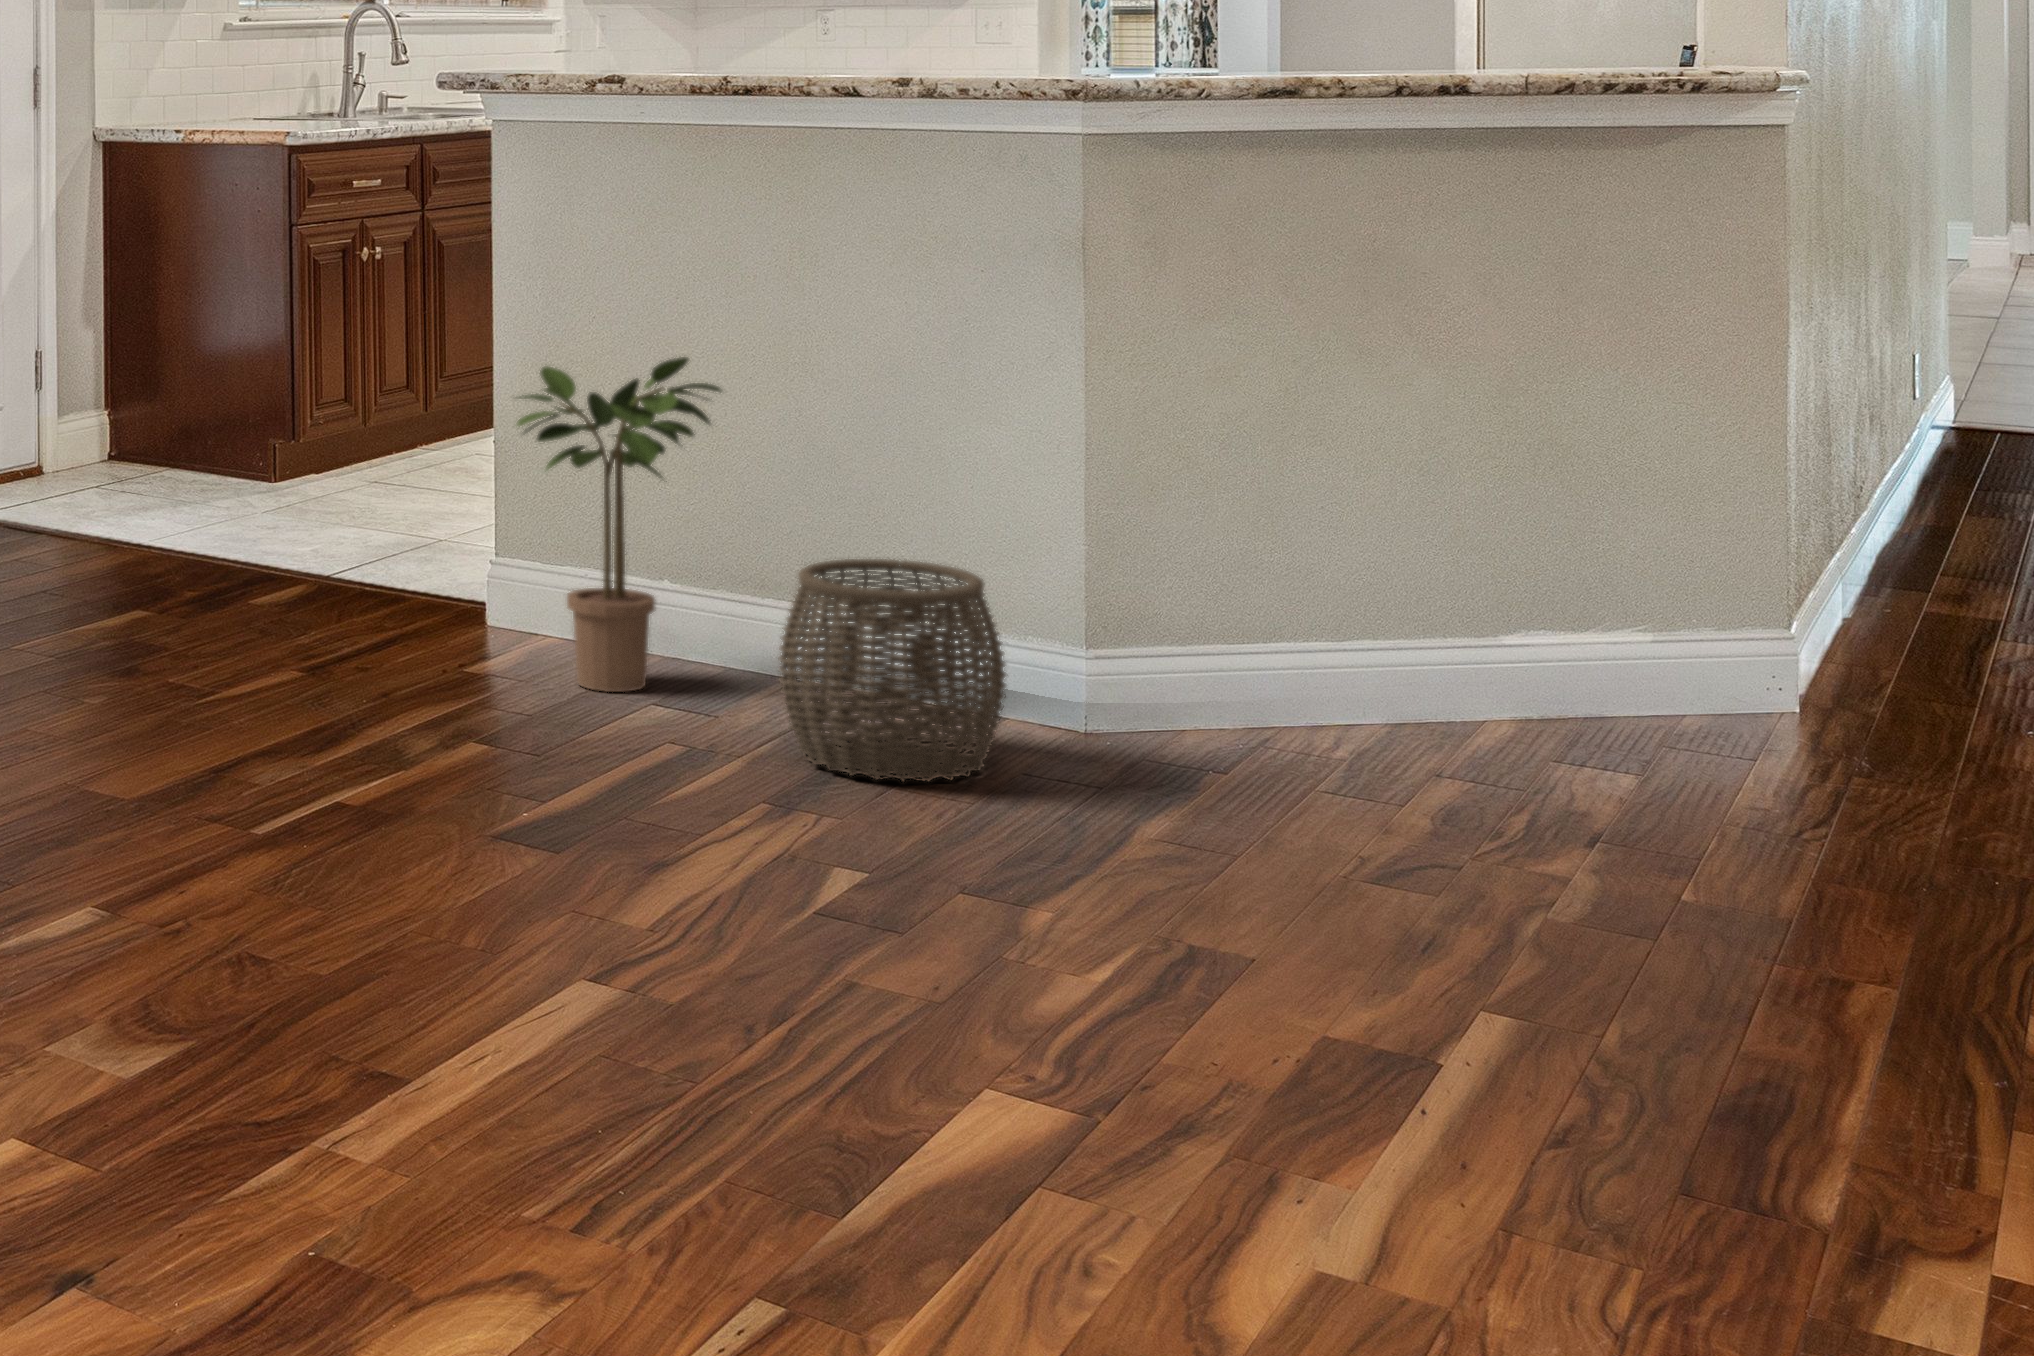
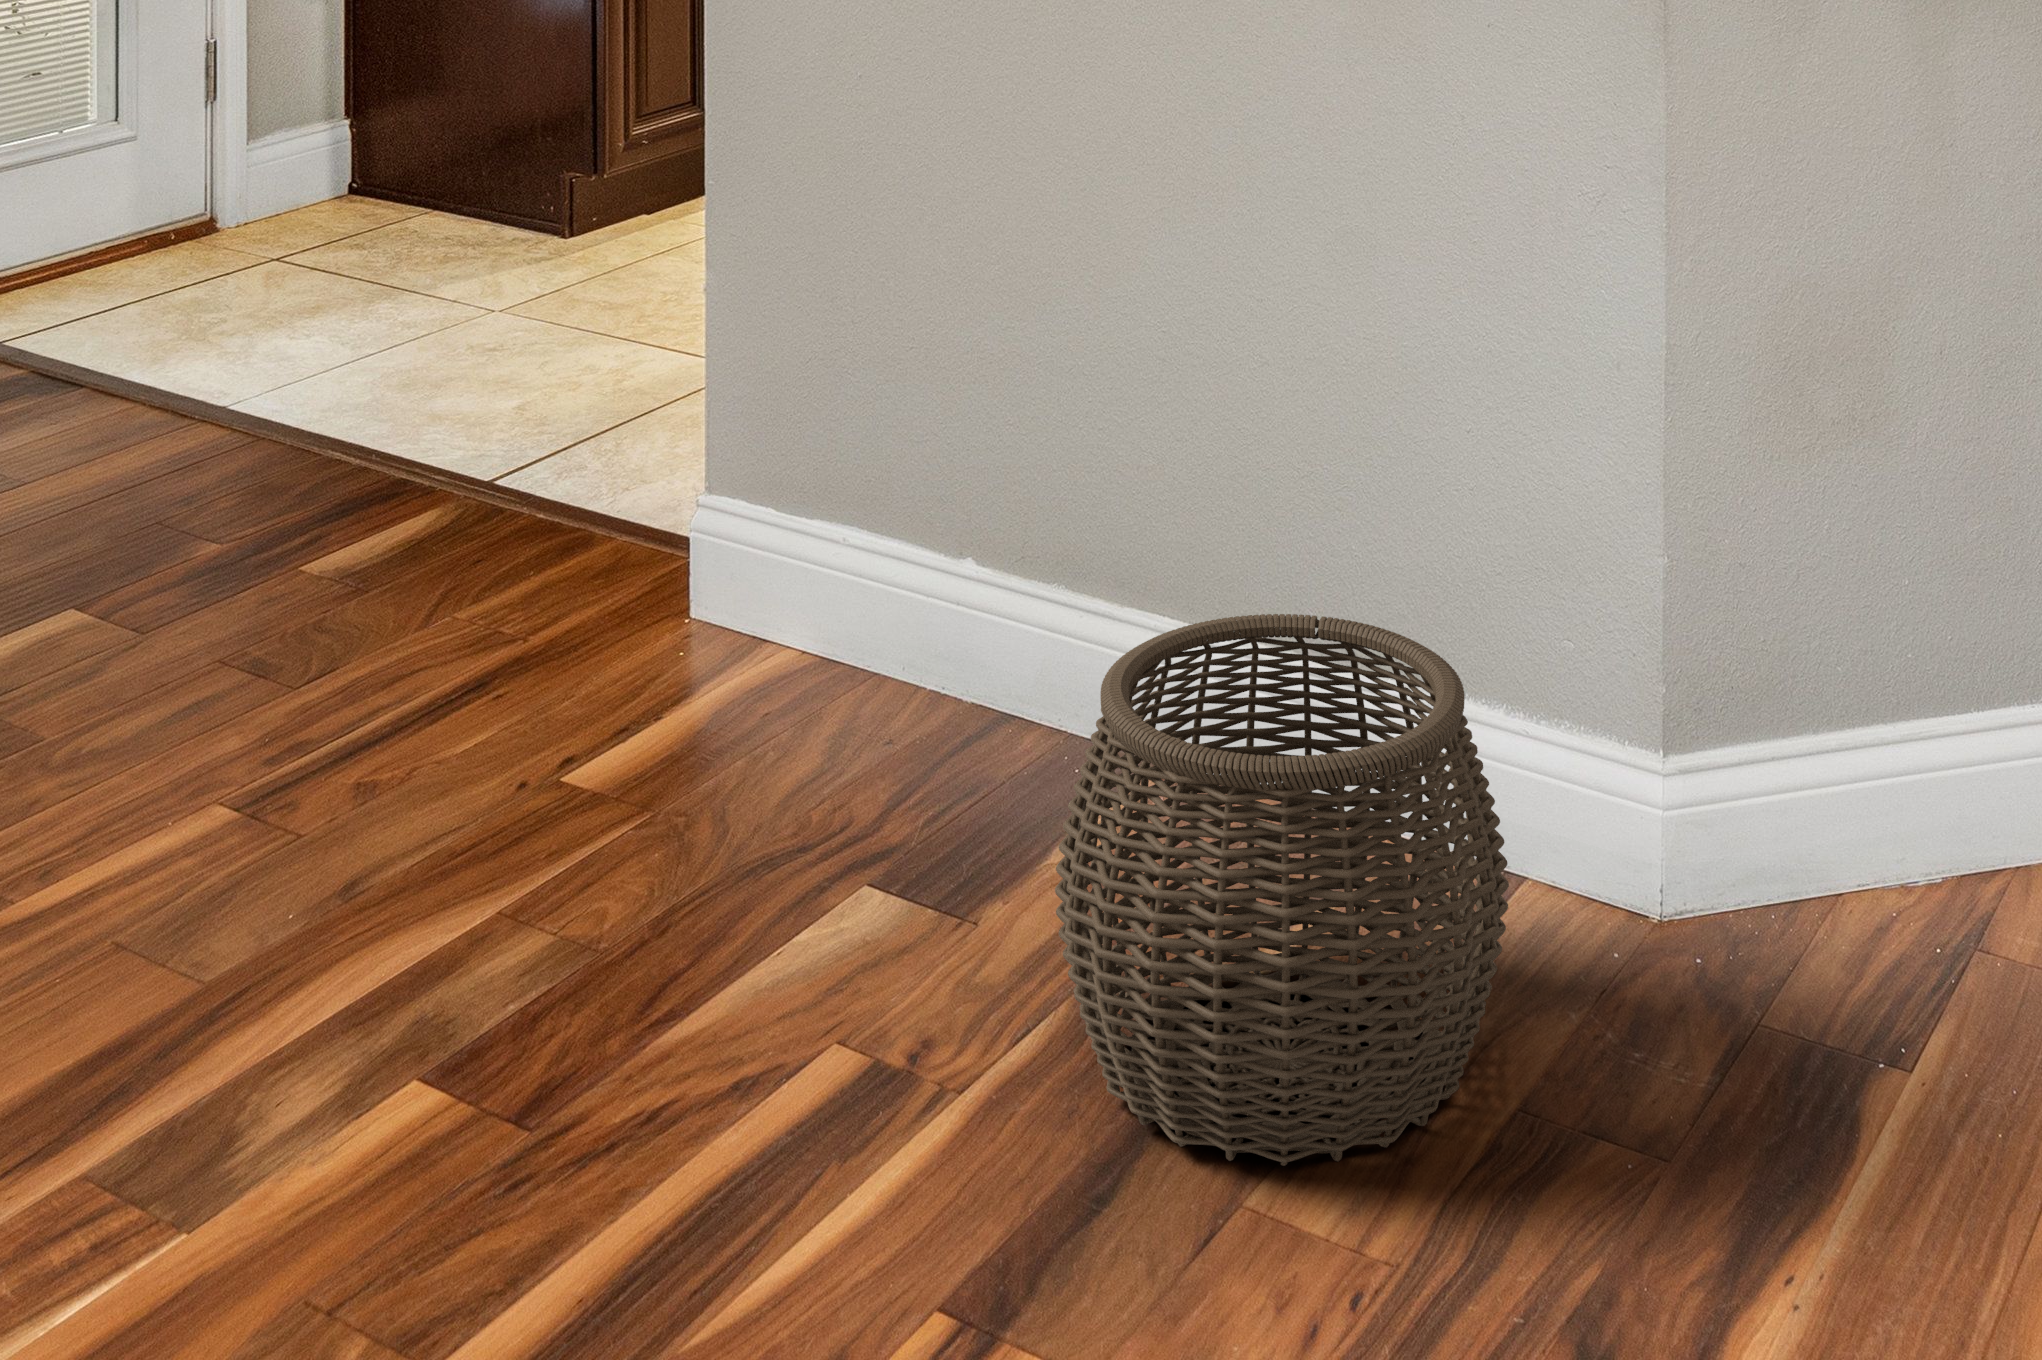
potted plant: present [517,357,722,692] -> none [649,179,1026,820]

